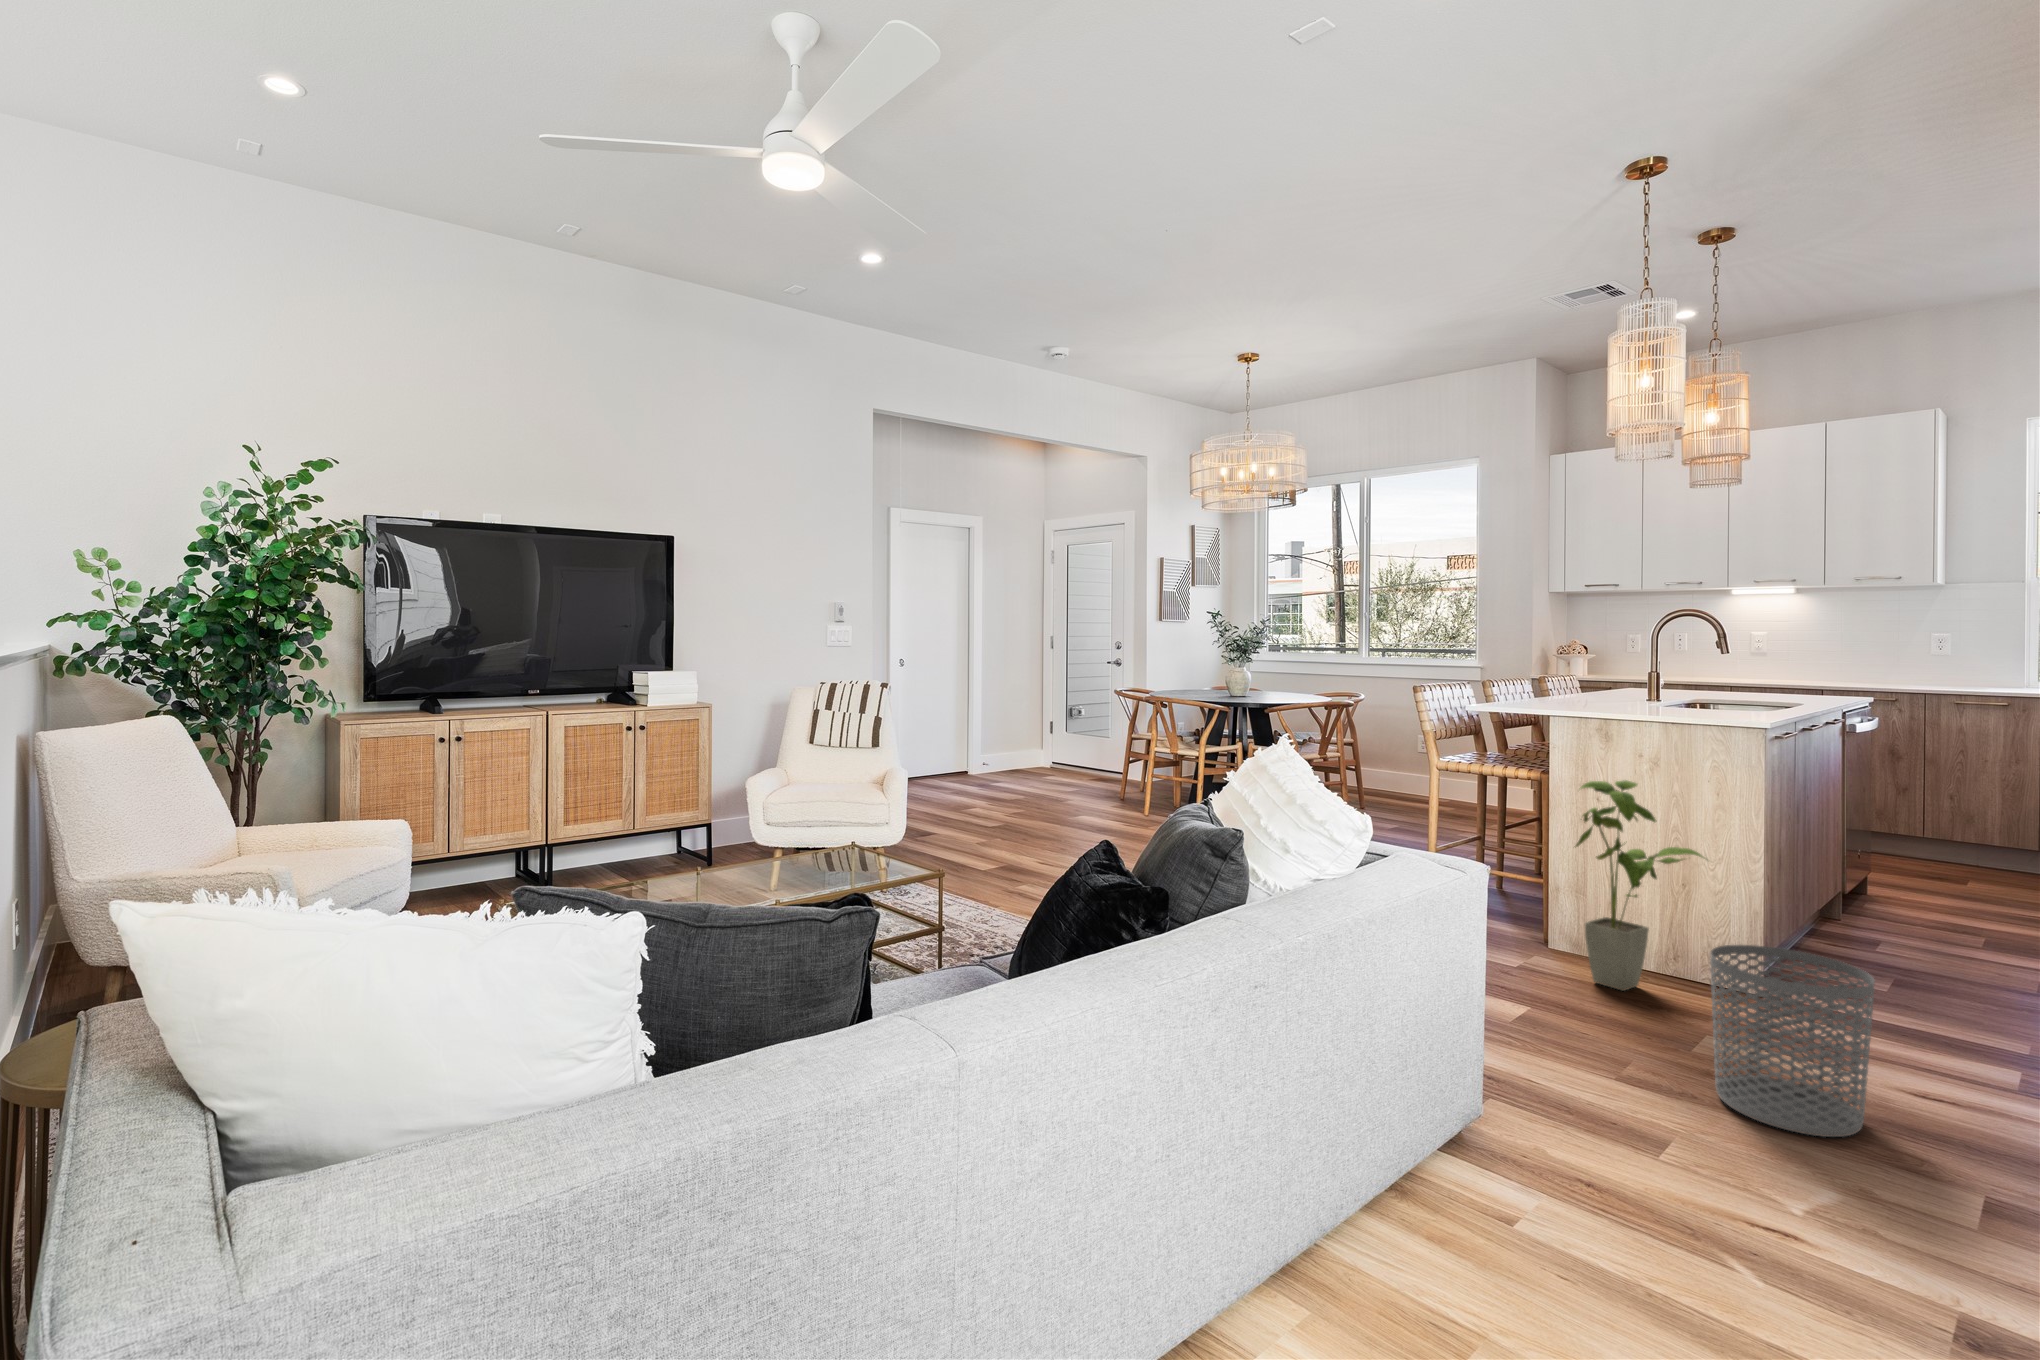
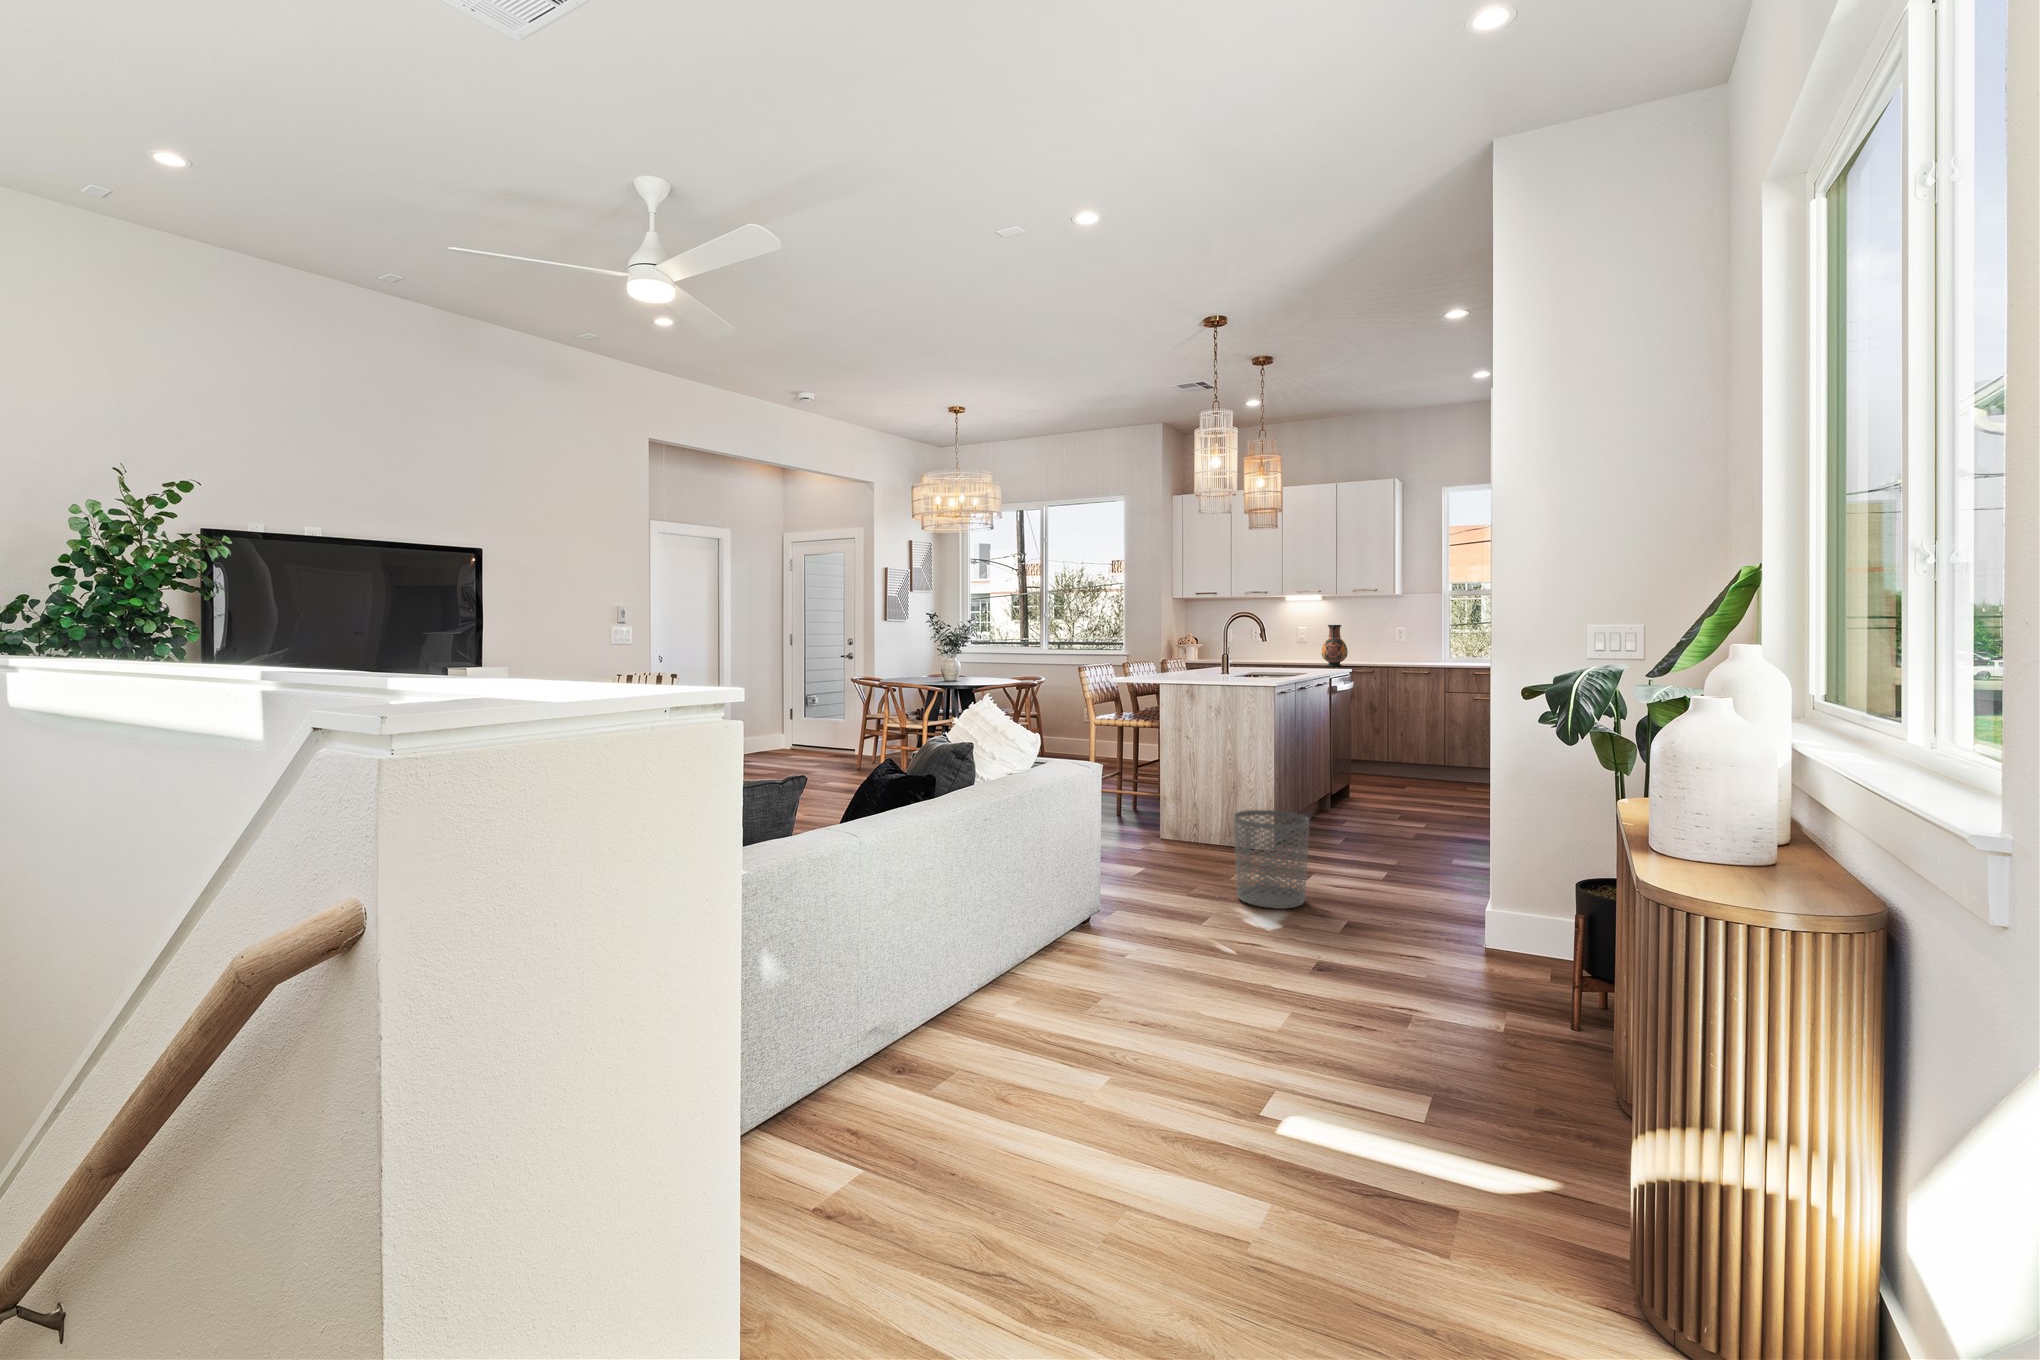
vase: none [1809,631,1858,694] -> present [1321,625,1348,667]
house plant: present [1576,780,1704,991] -> none [1171,721,1246,855]

